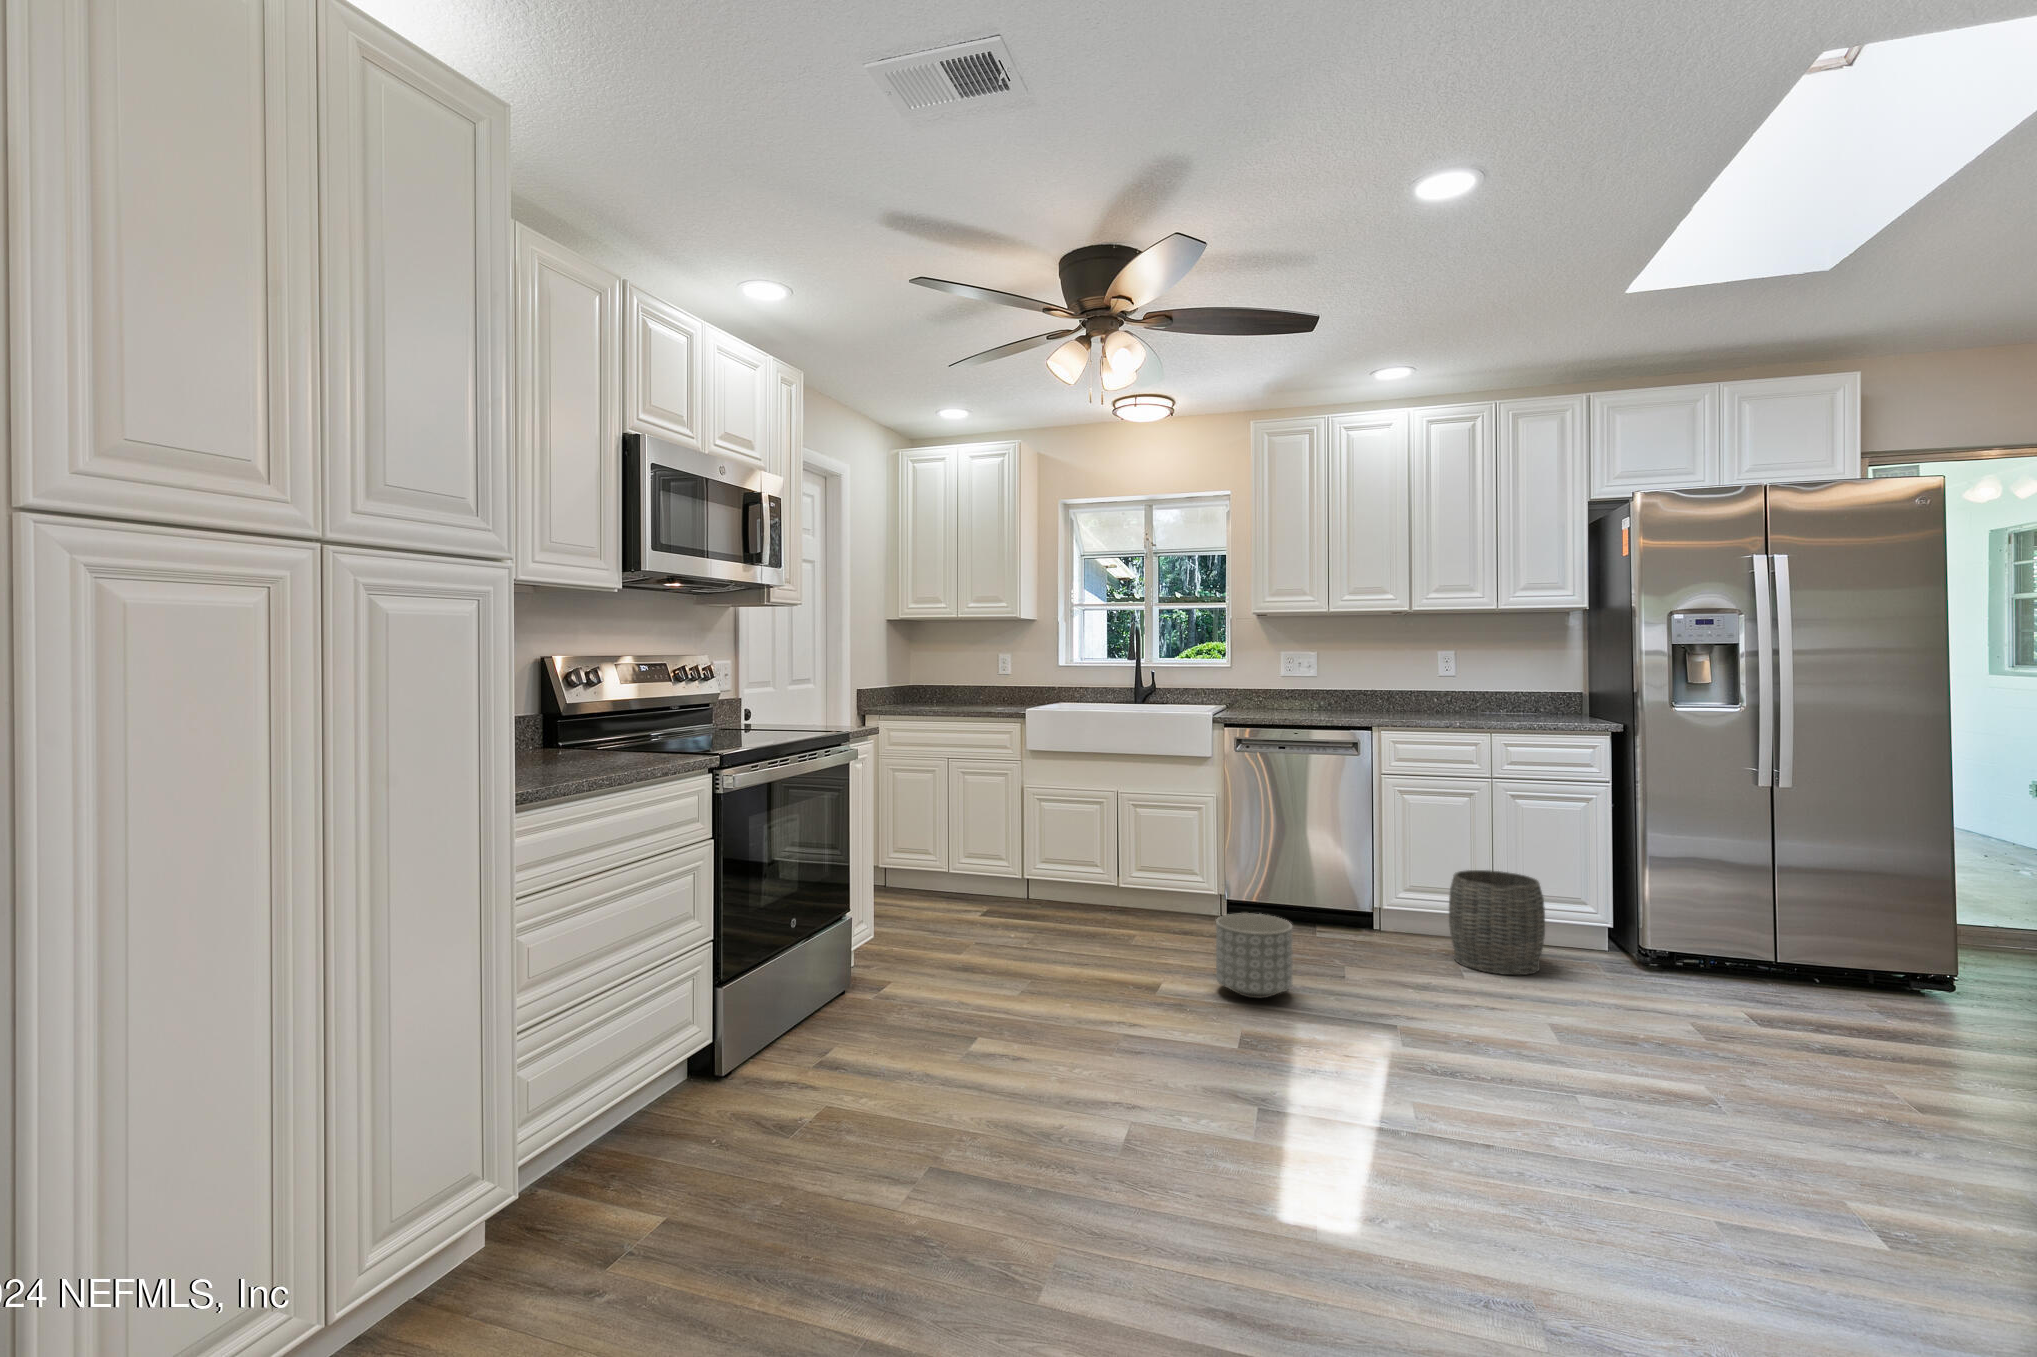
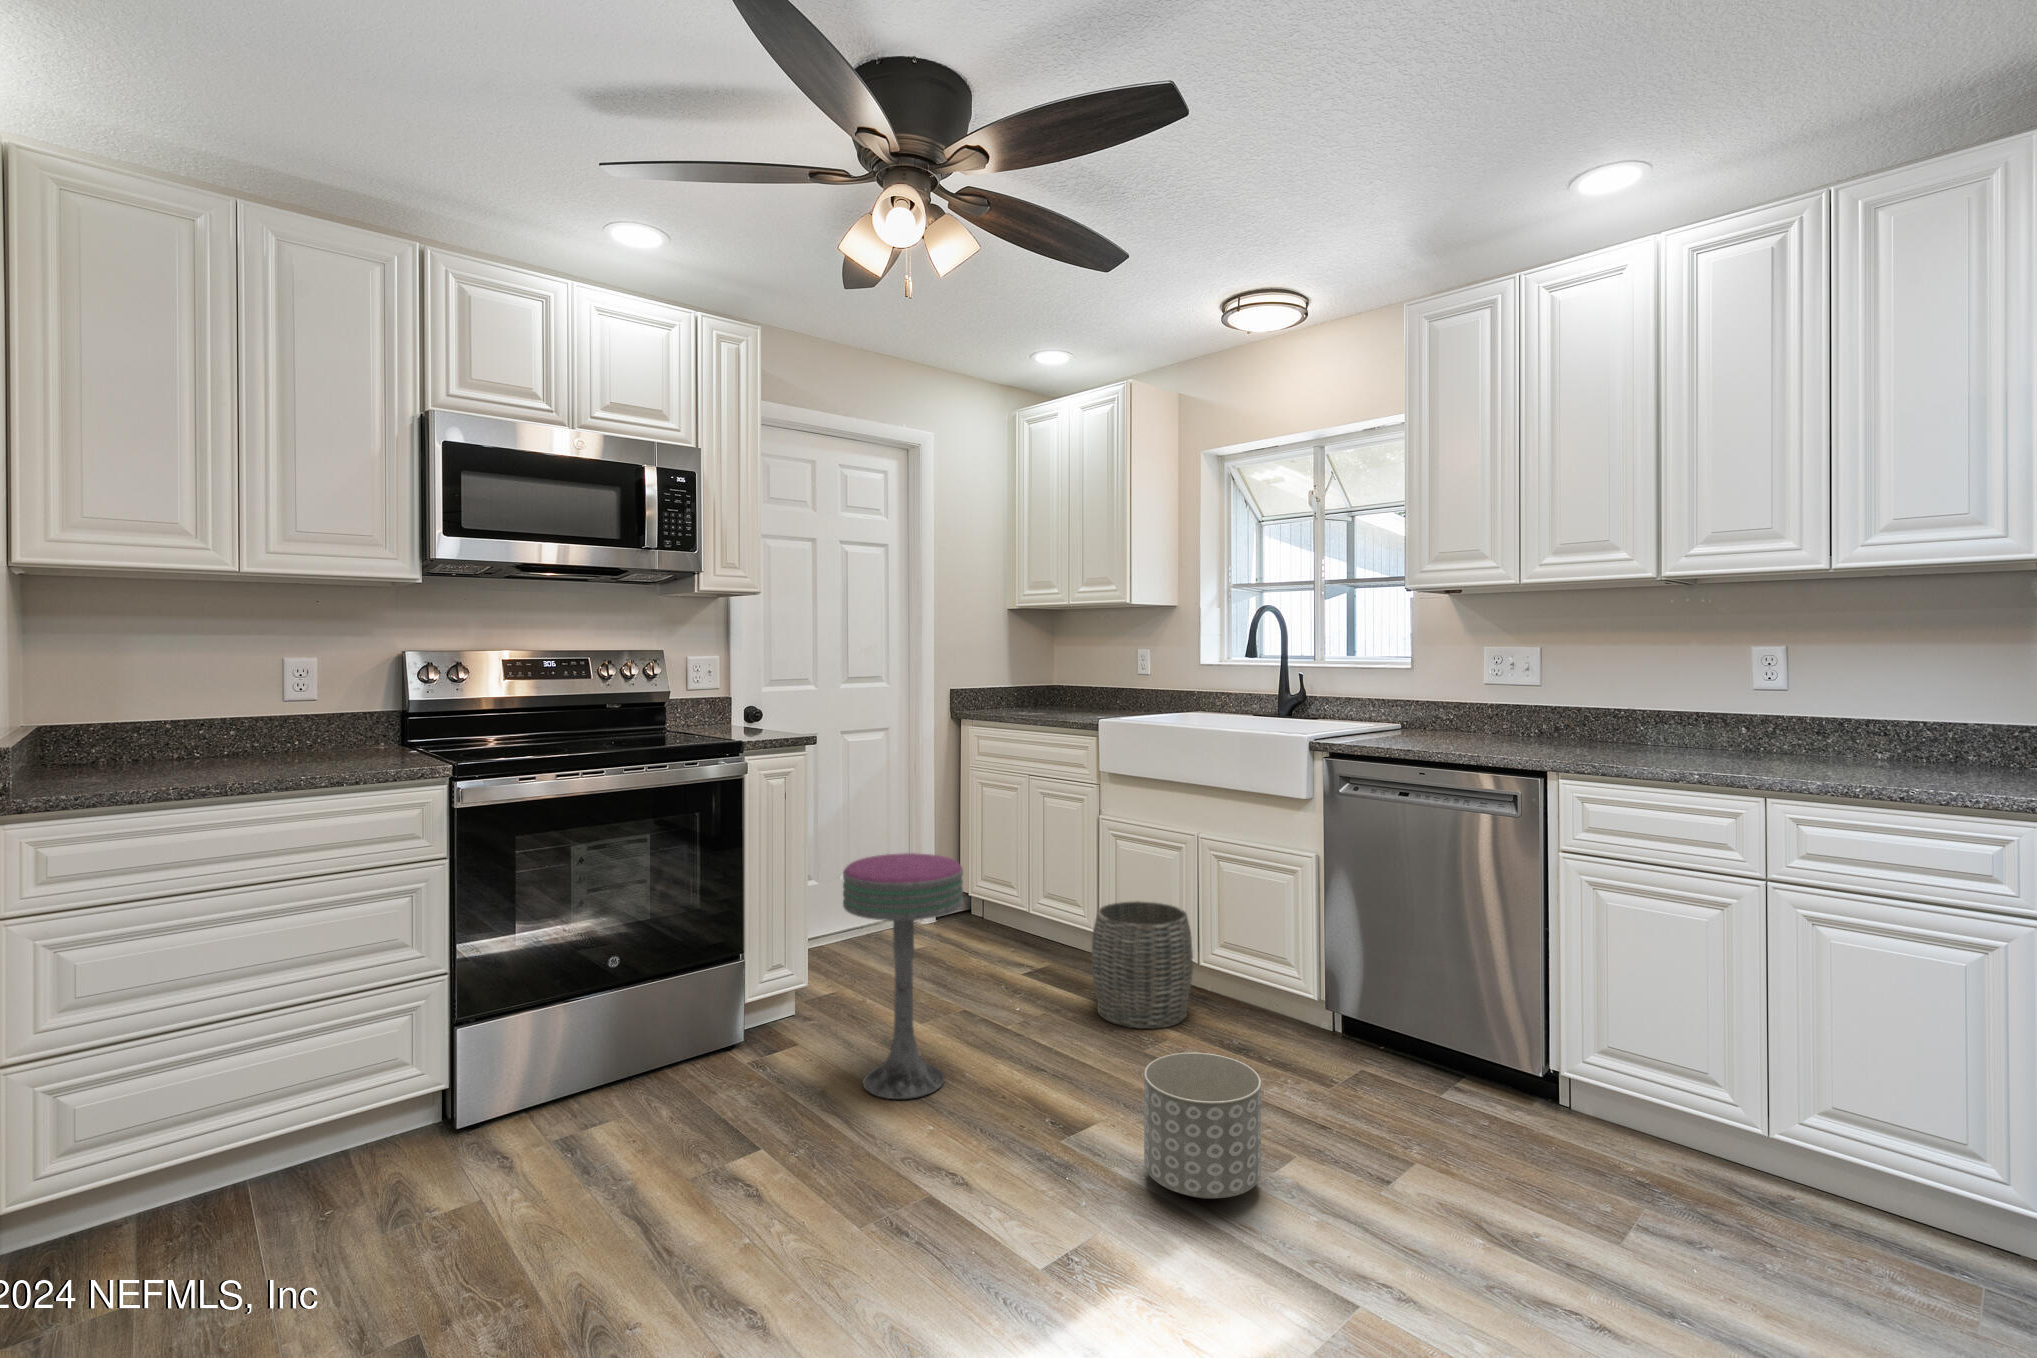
bar stool: none [954,808,1045,989] -> present [843,853,963,1099]
woven basket: present [1449,870,1545,975] -> present [1092,901,1193,1029]

